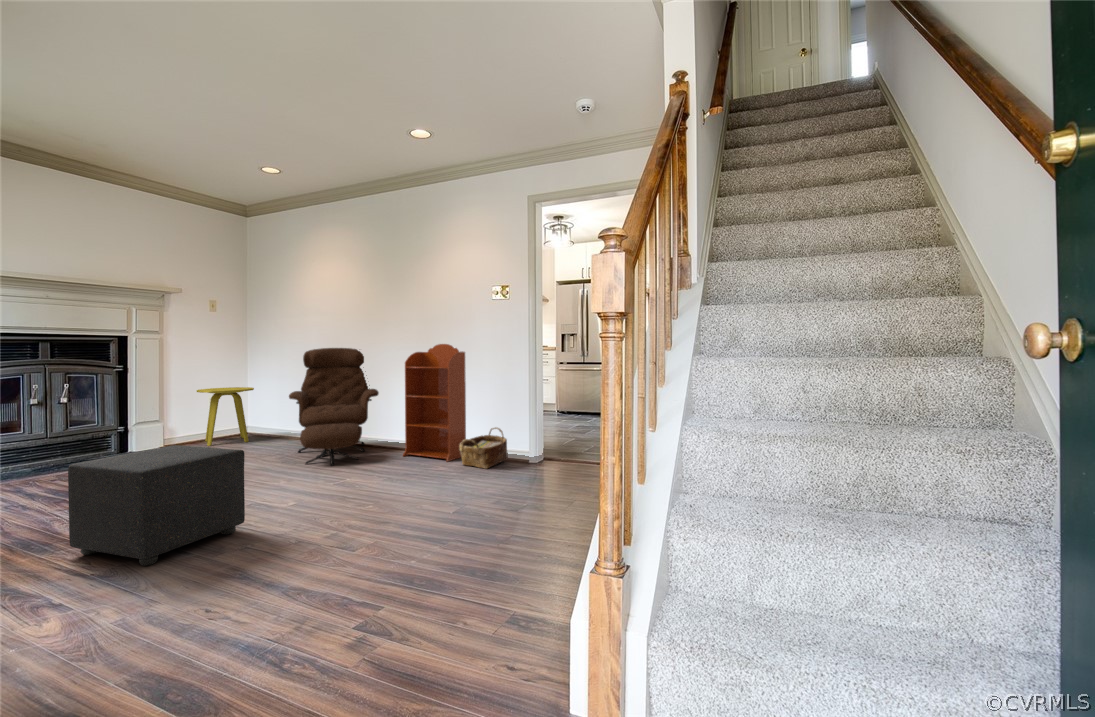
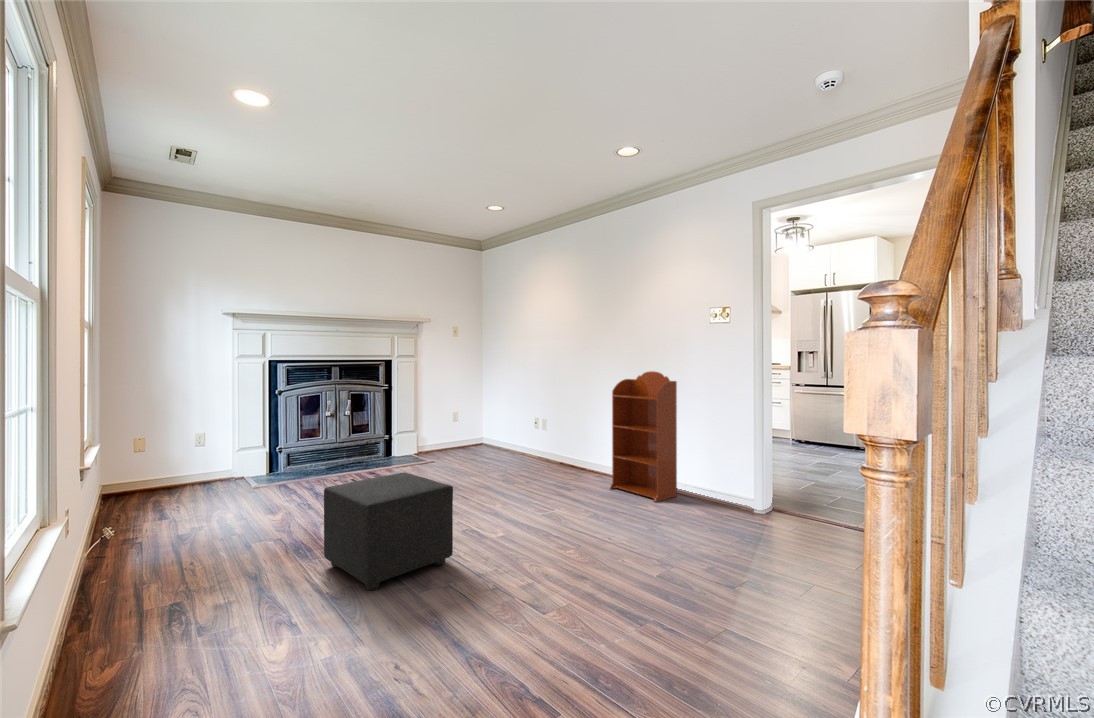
lounge chair: present [289,348,379,466] -> none [507,372,588,493]
side table: present [197,387,254,446] -> none [439,404,483,457]
woven basket: present [459,427,508,469] -> none [668,469,725,518]

